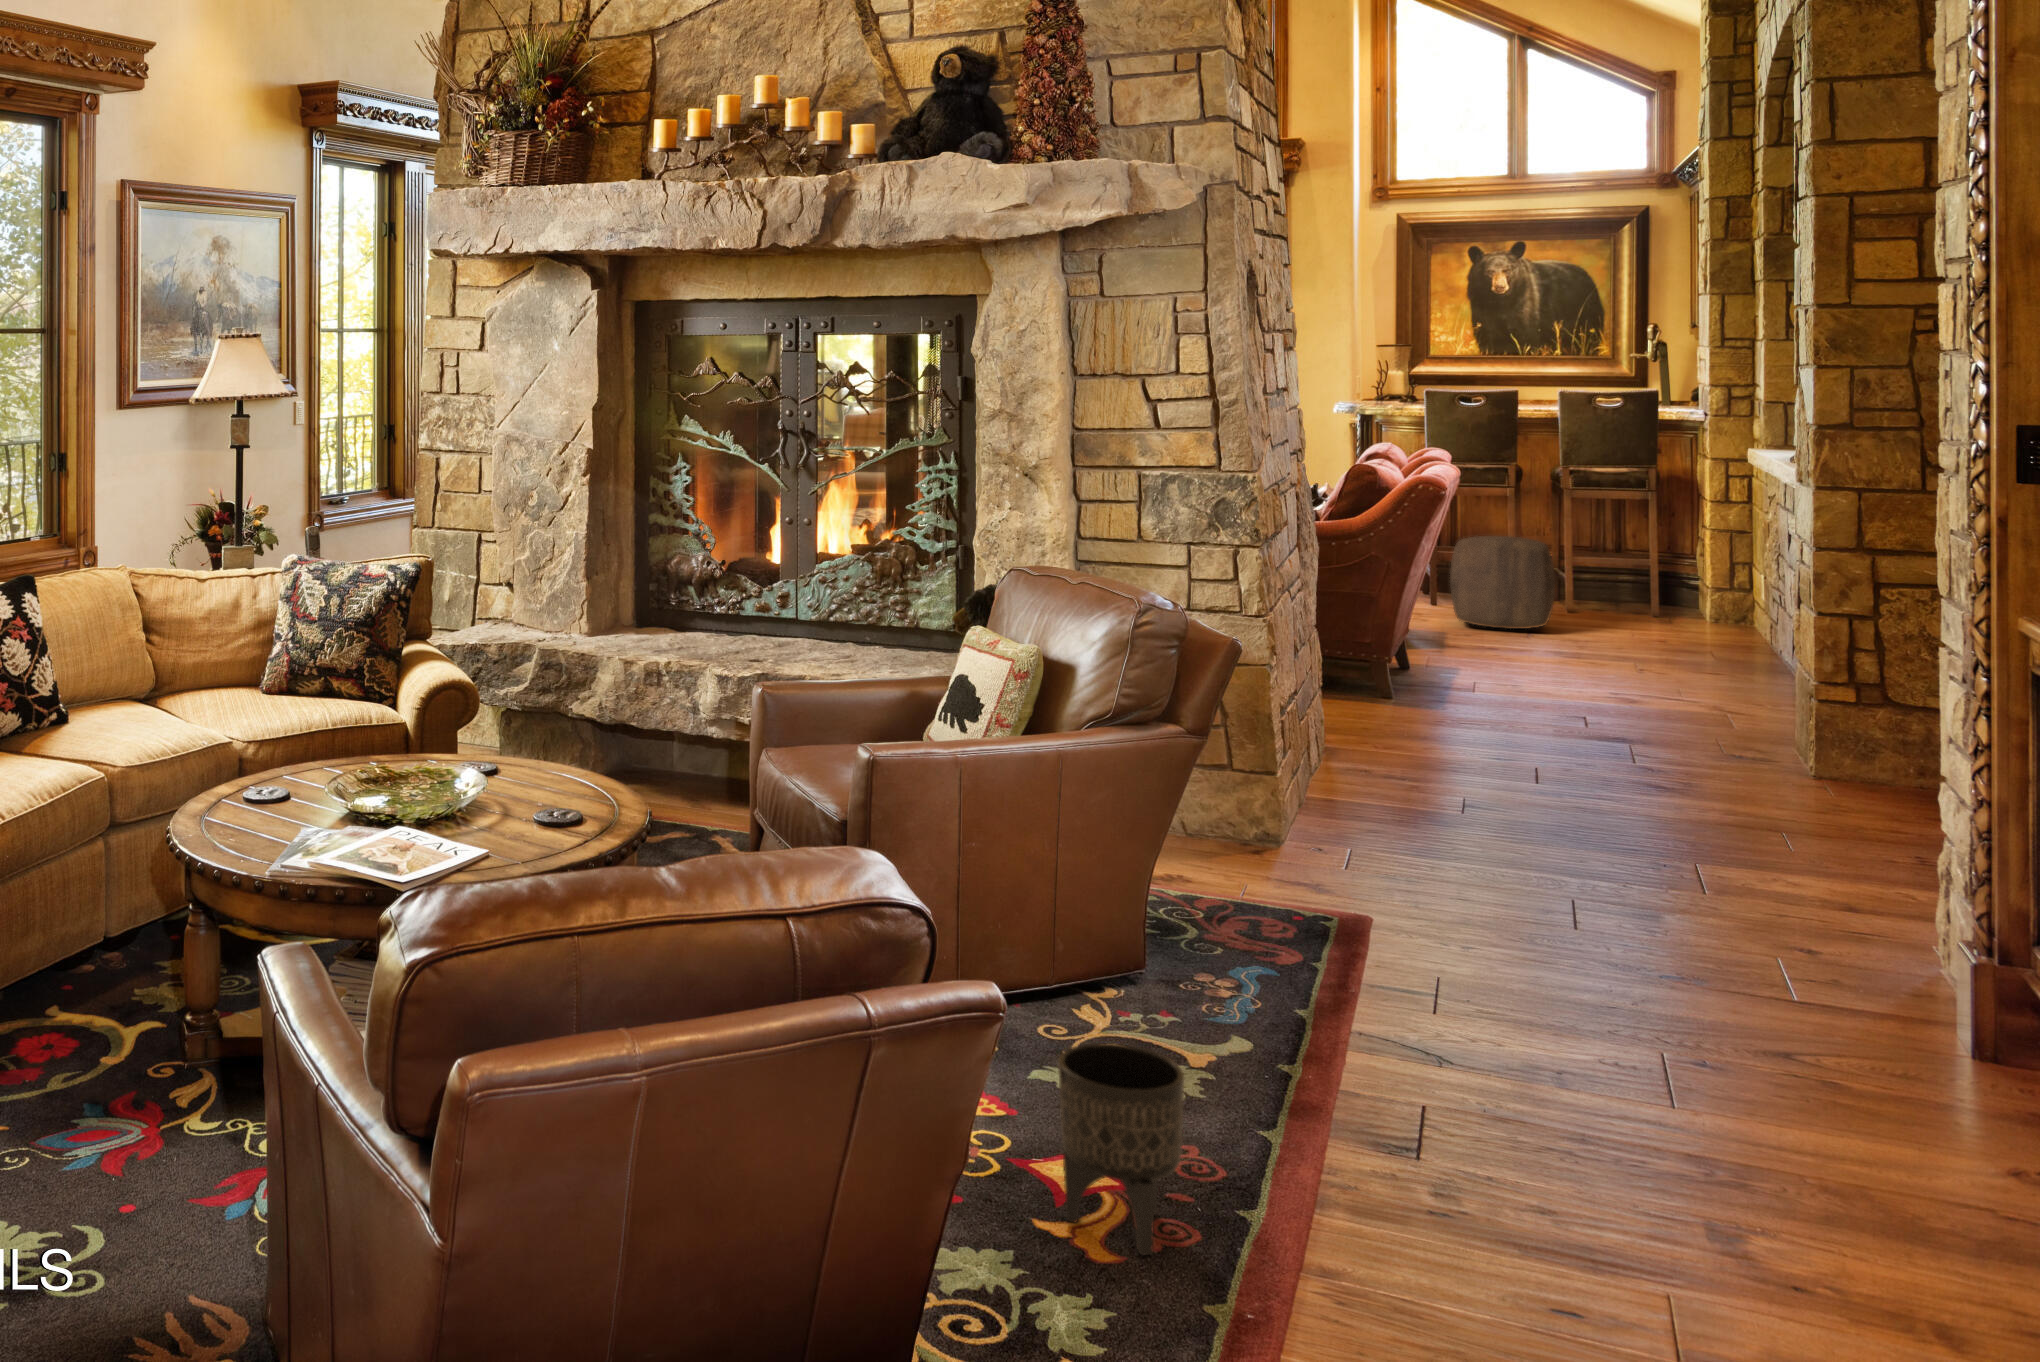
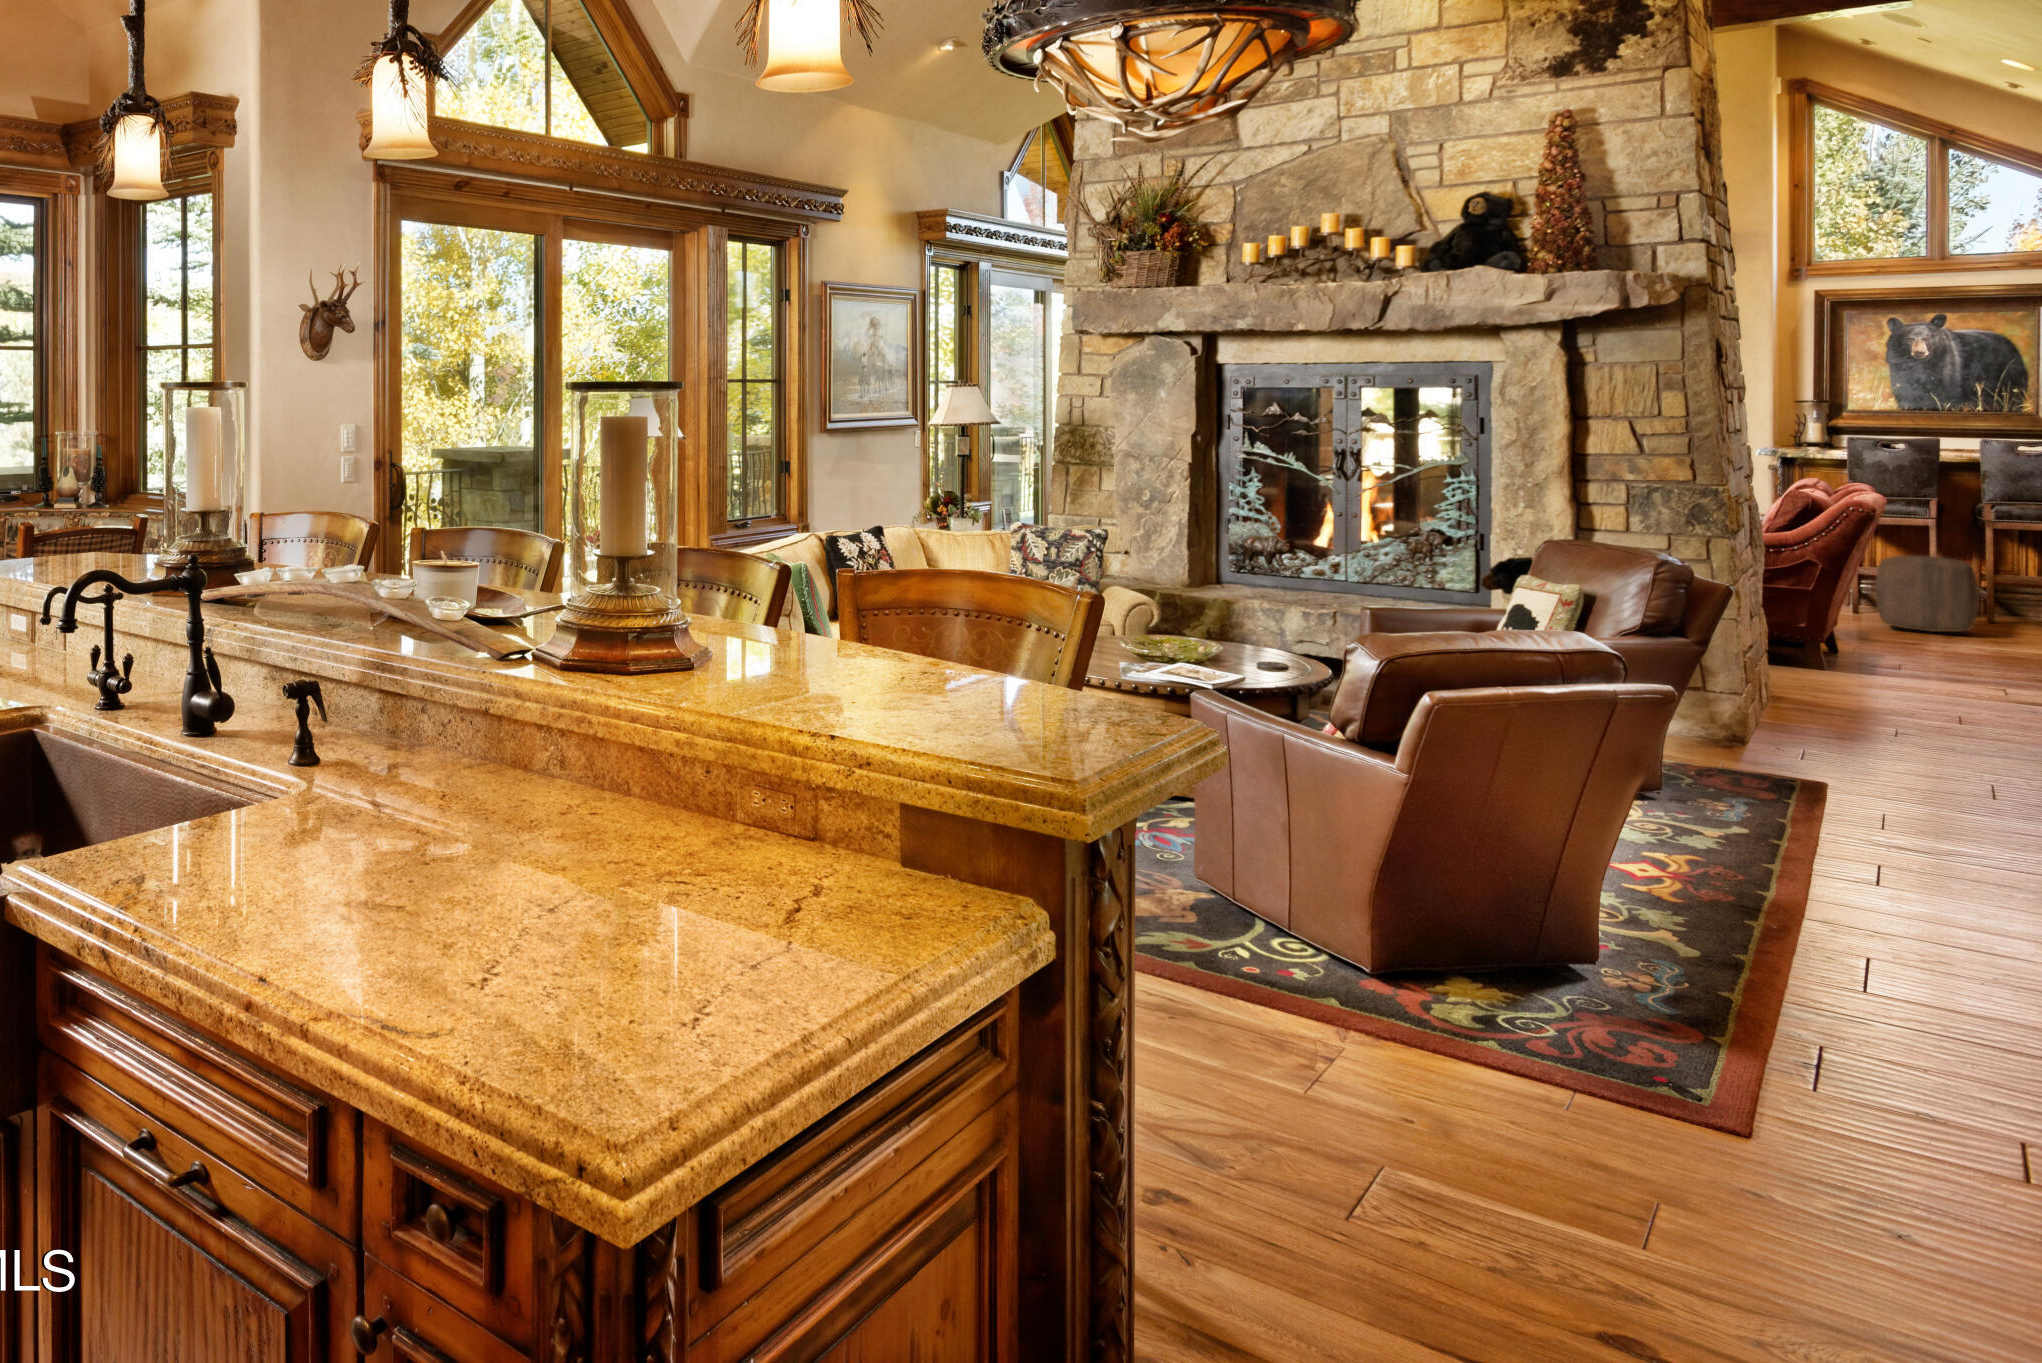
planter: present [1058,1043,1185,1255] -> none [1648,791,1733,901]

